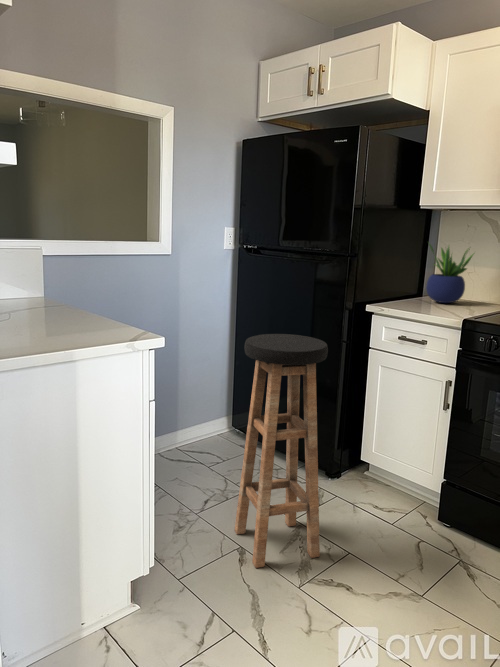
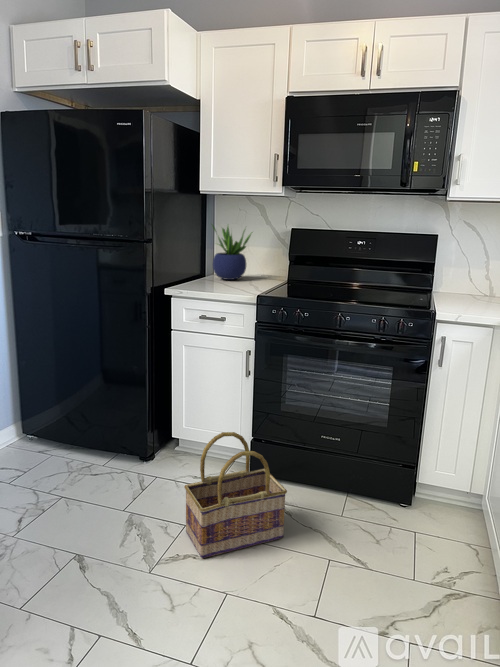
bar stool: present [234,334,328,568] -> none [60,328,159,568]
basket: none [349,460,465,595] -> present [184,432,287,558]

